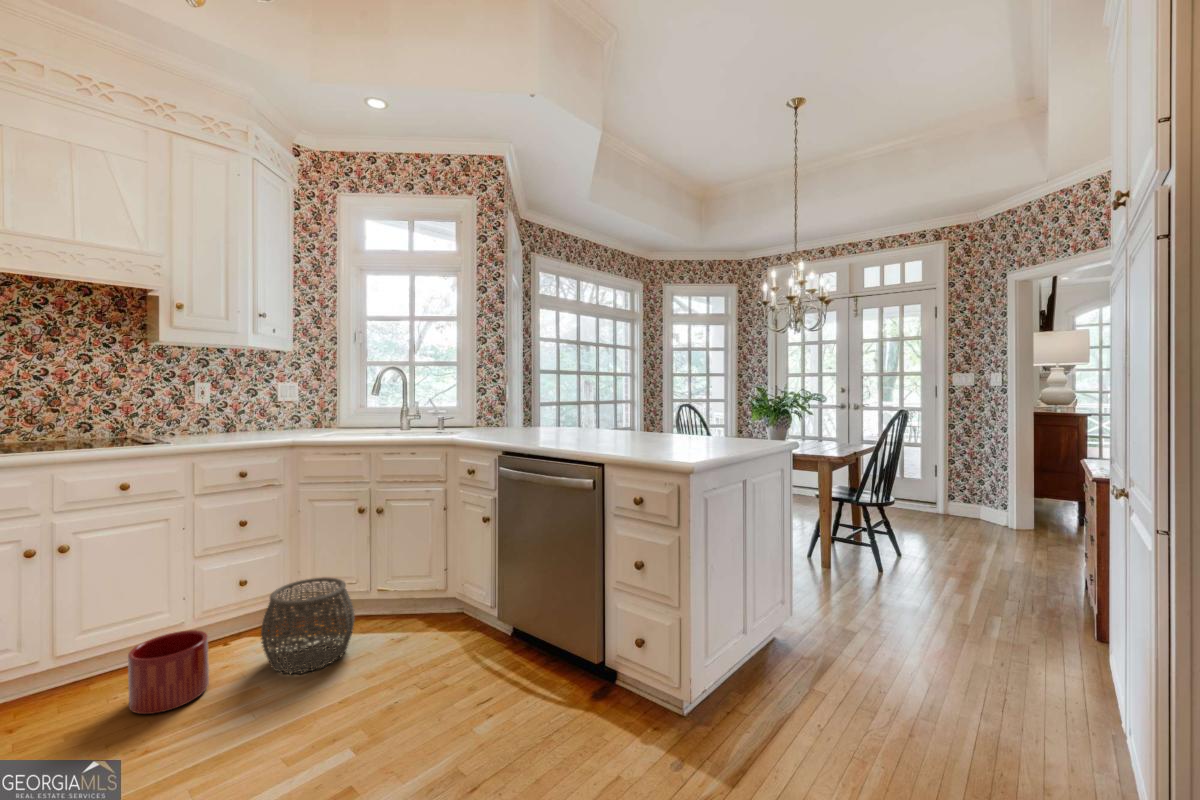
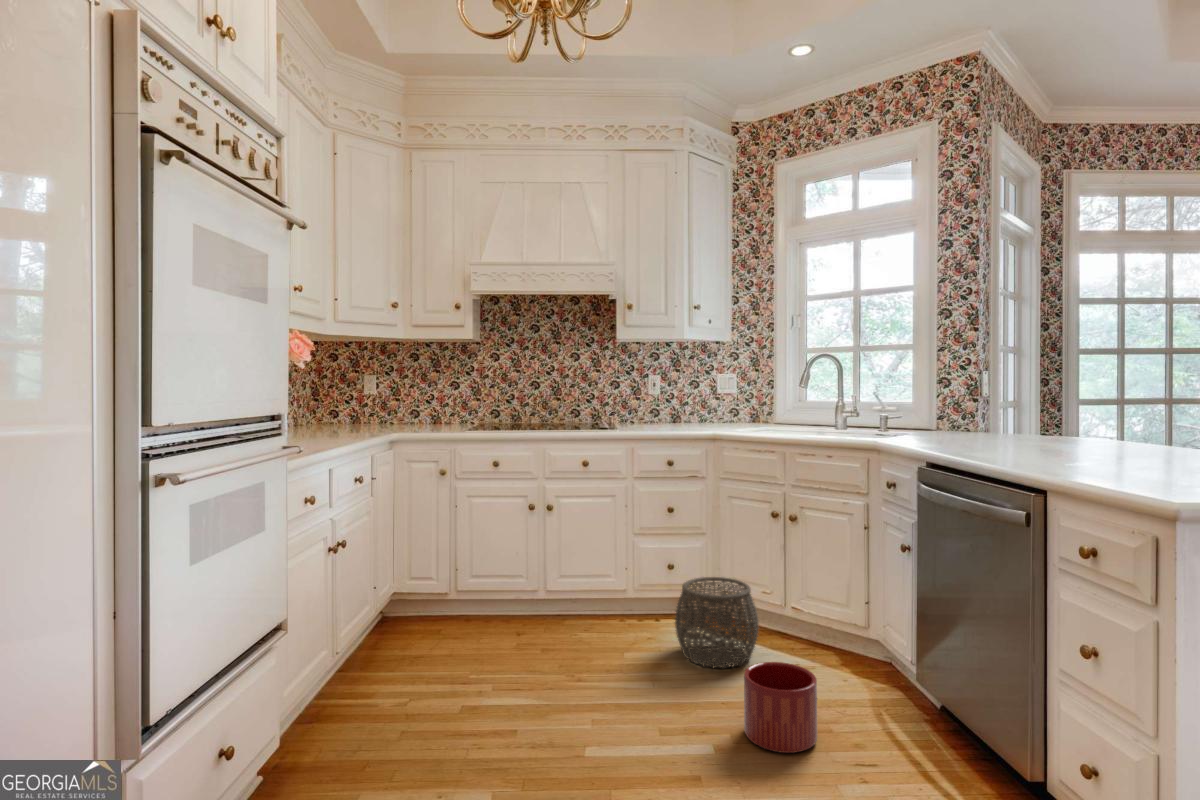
planter: present [128,630,209,714] -> present [744,662,817,753]

